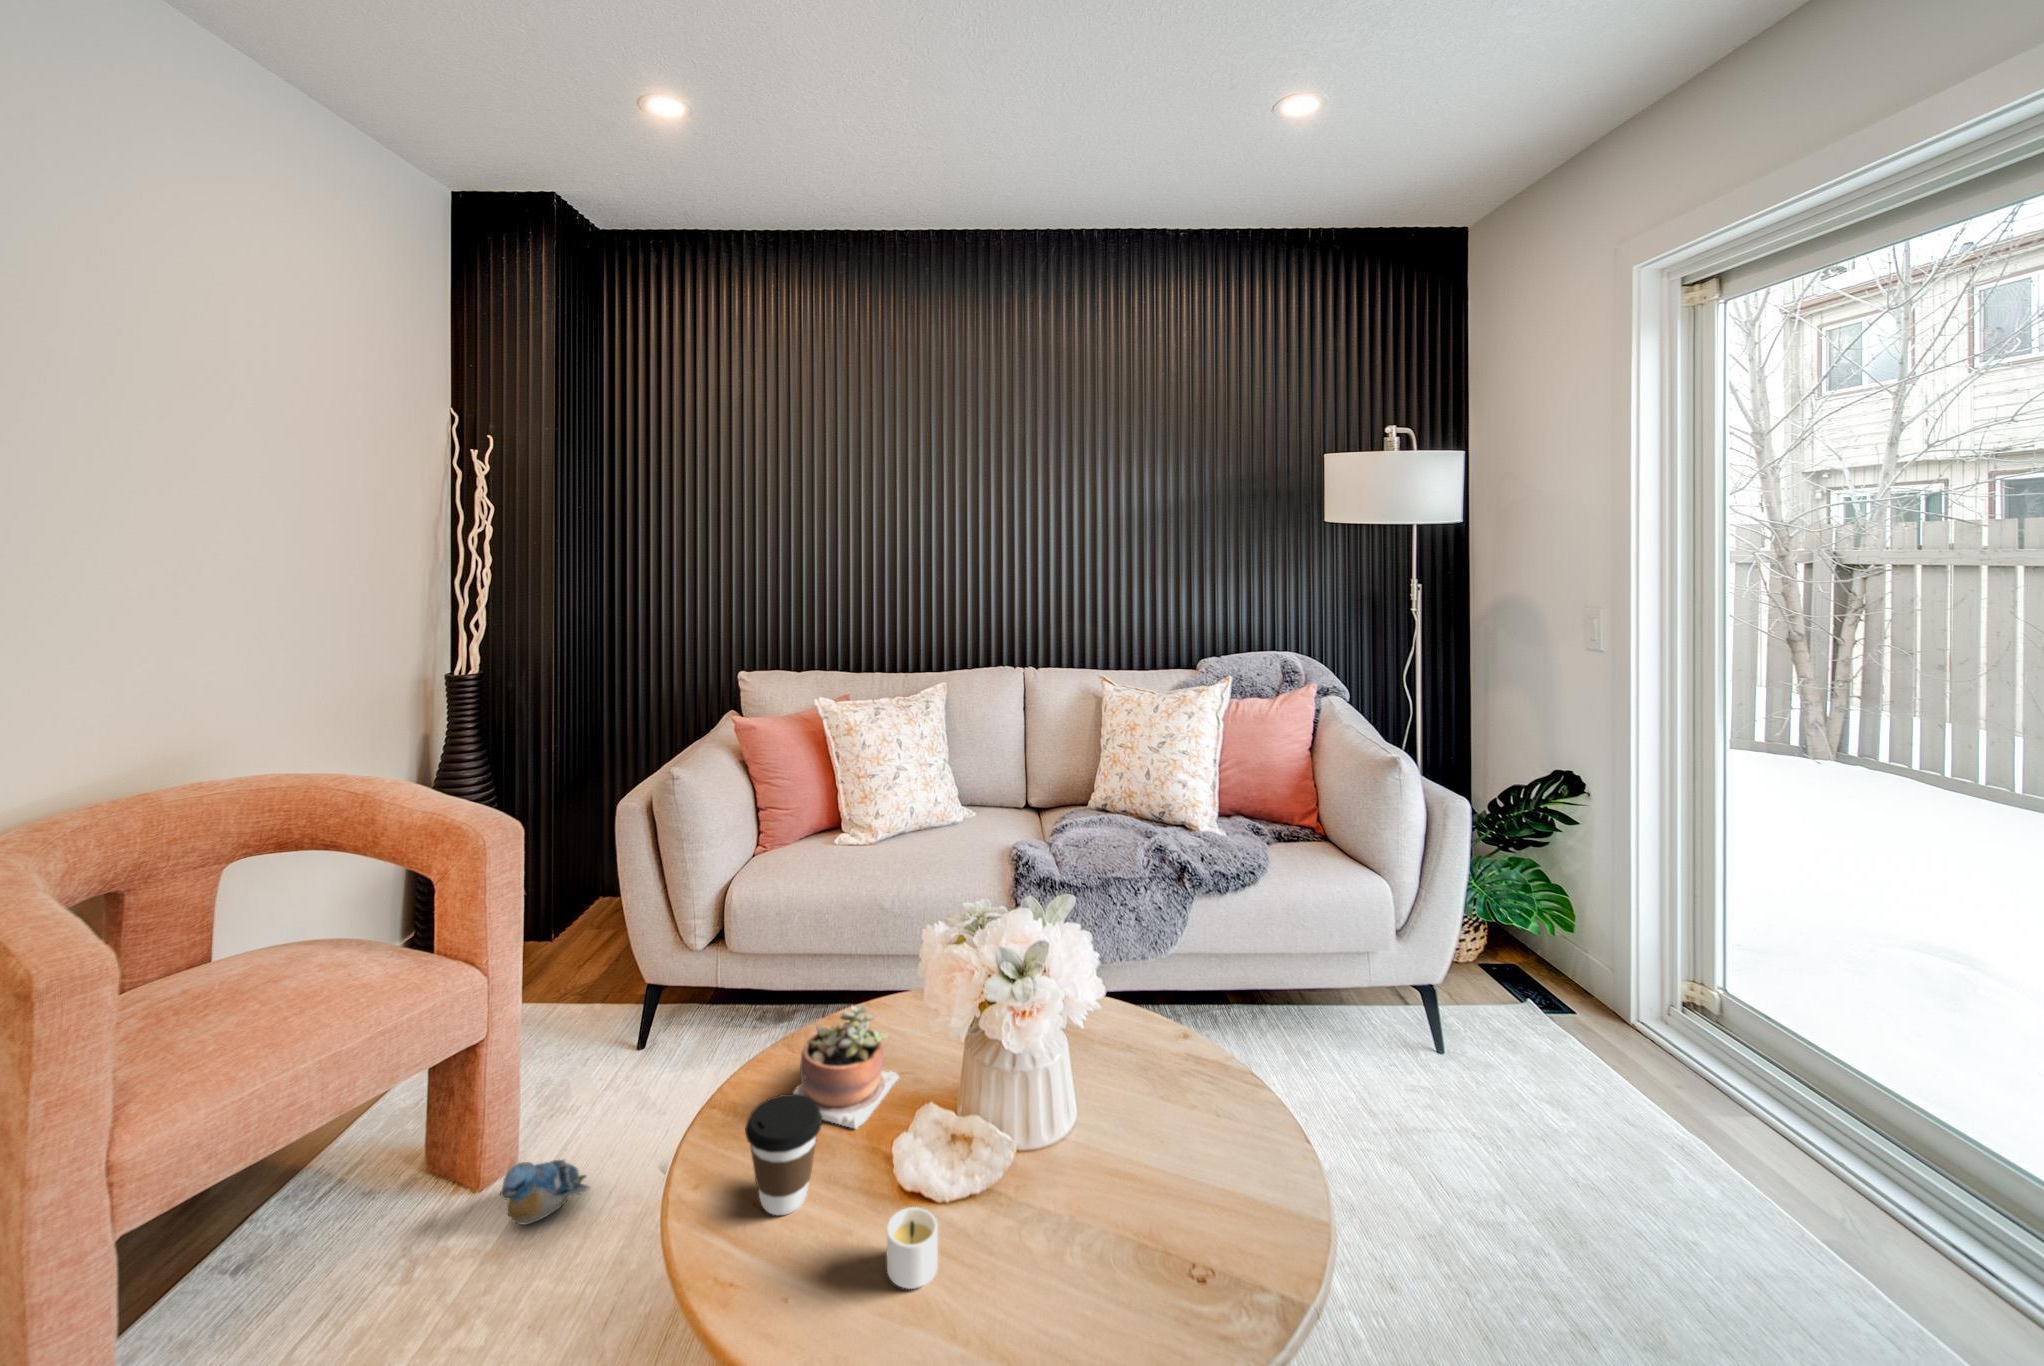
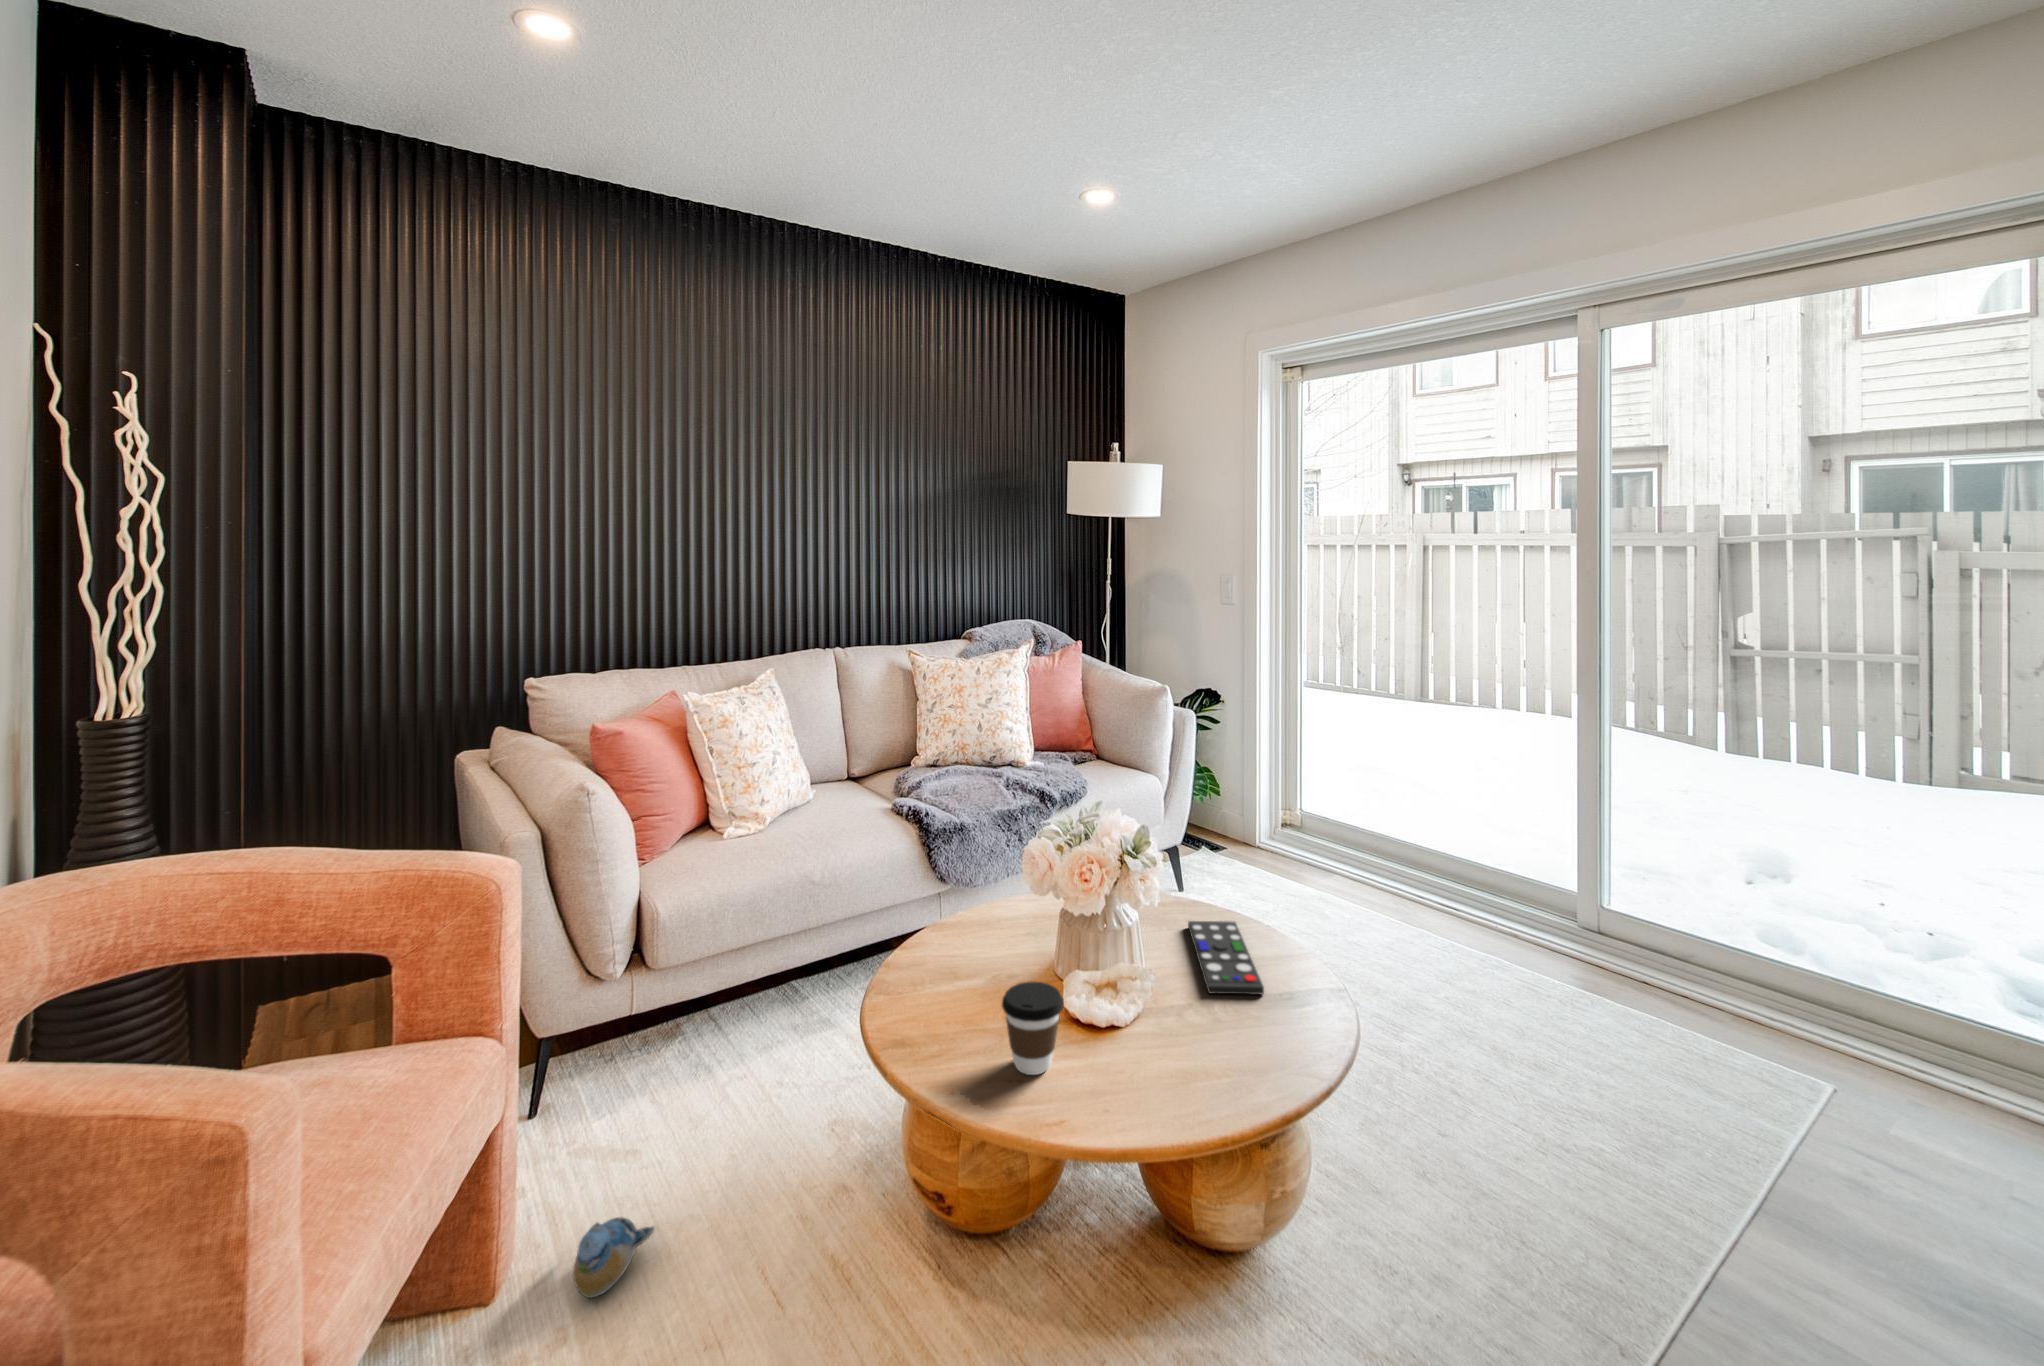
succulent plant: present [793,1005,899,1129] -> none [938,922,1021,1022]
remote control: none [1080,1100,1244,1259] -> present [1188,921,1264,995]
candle: present [887,1207,938,1289] -> none [1141,1015,1184,1066]

